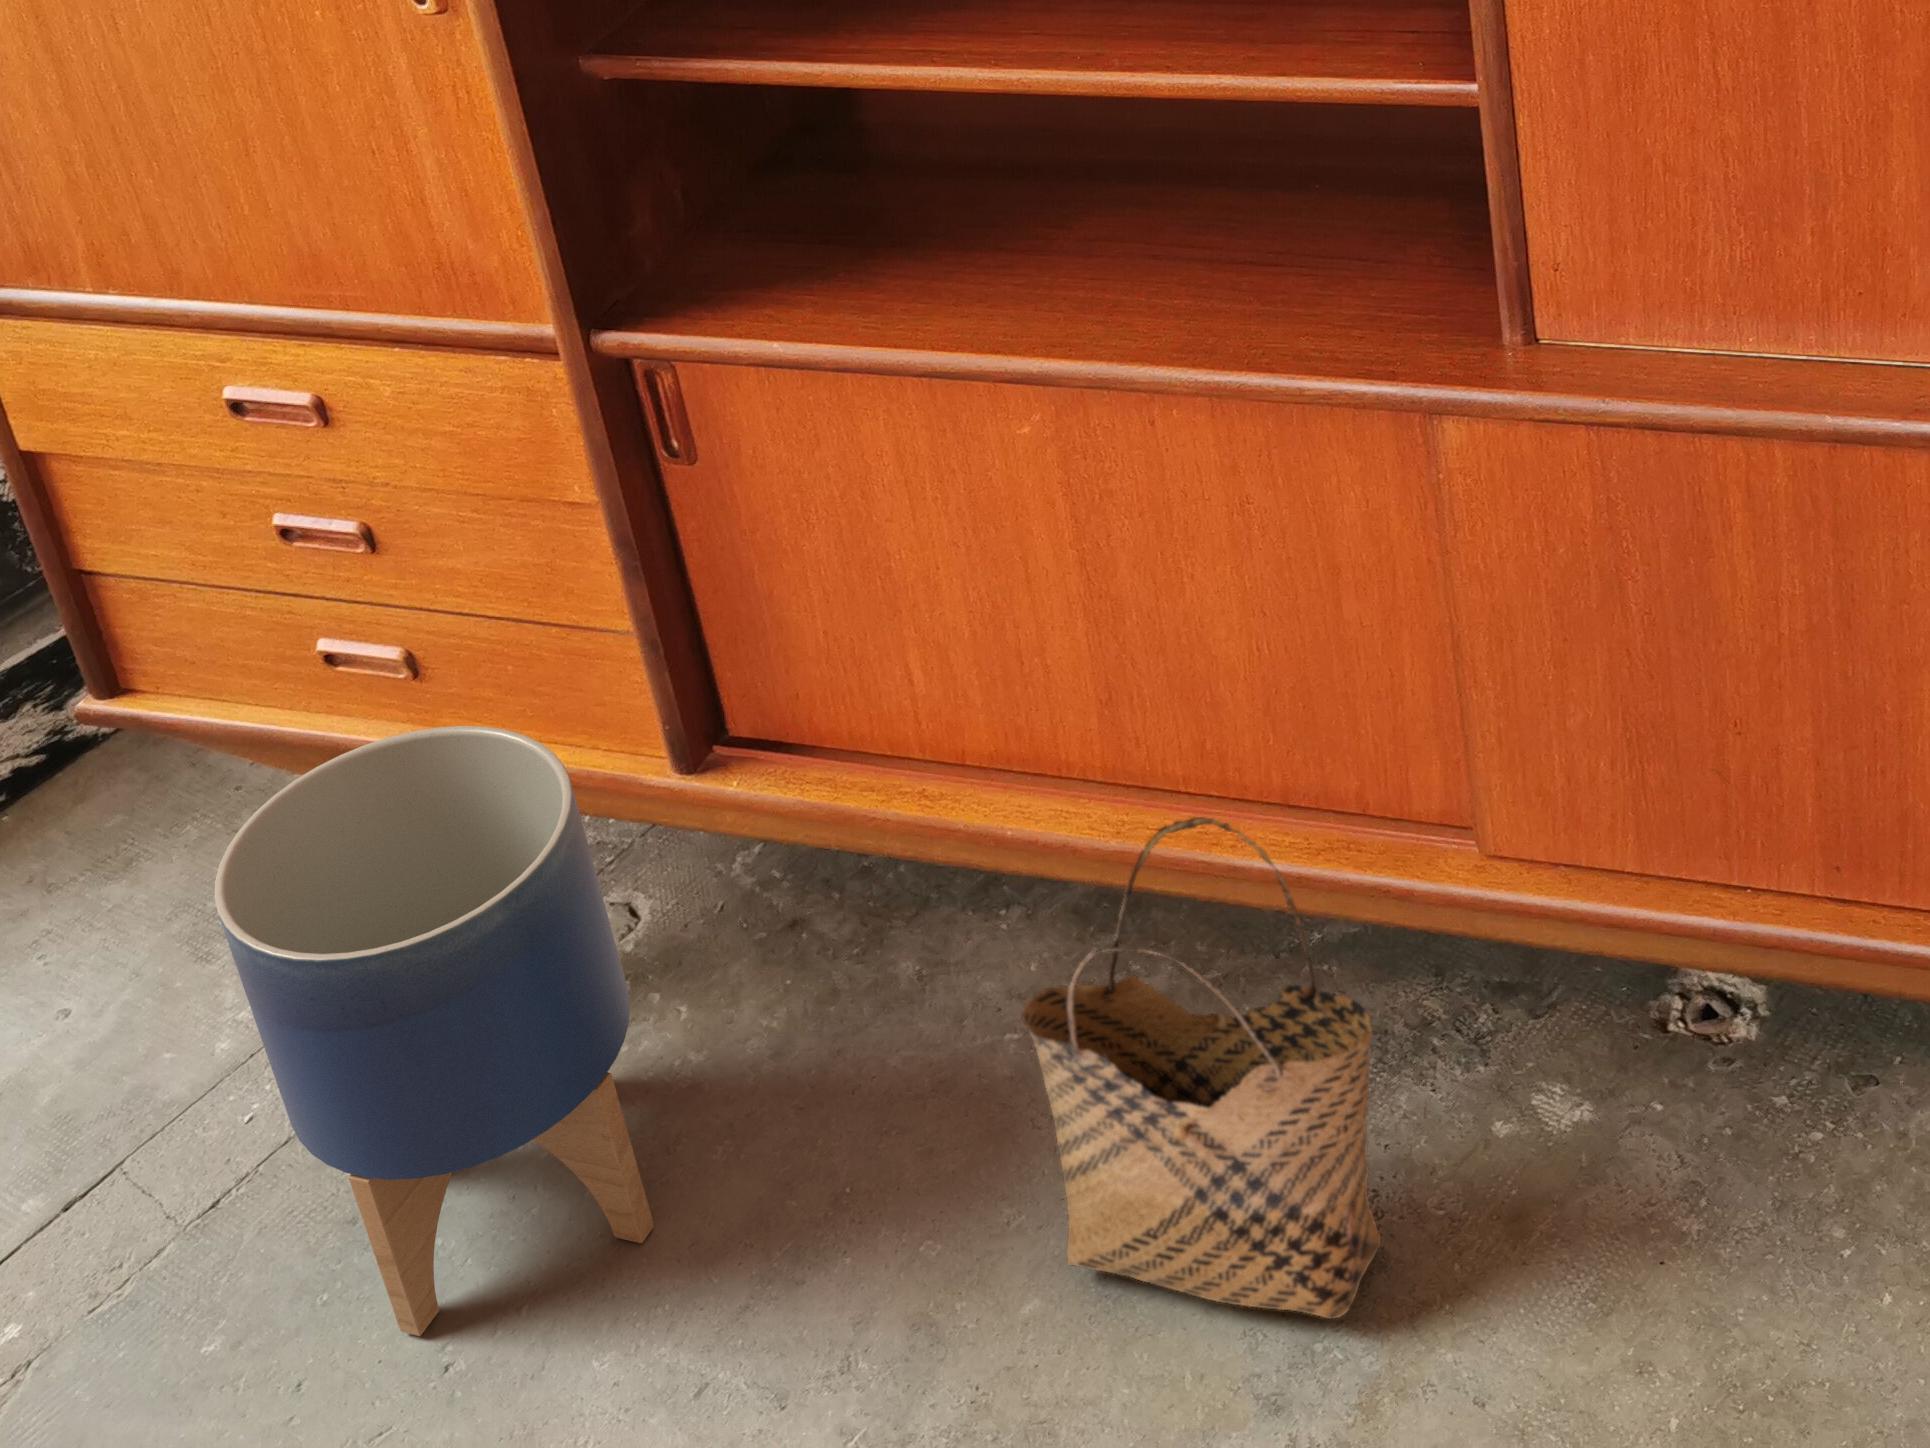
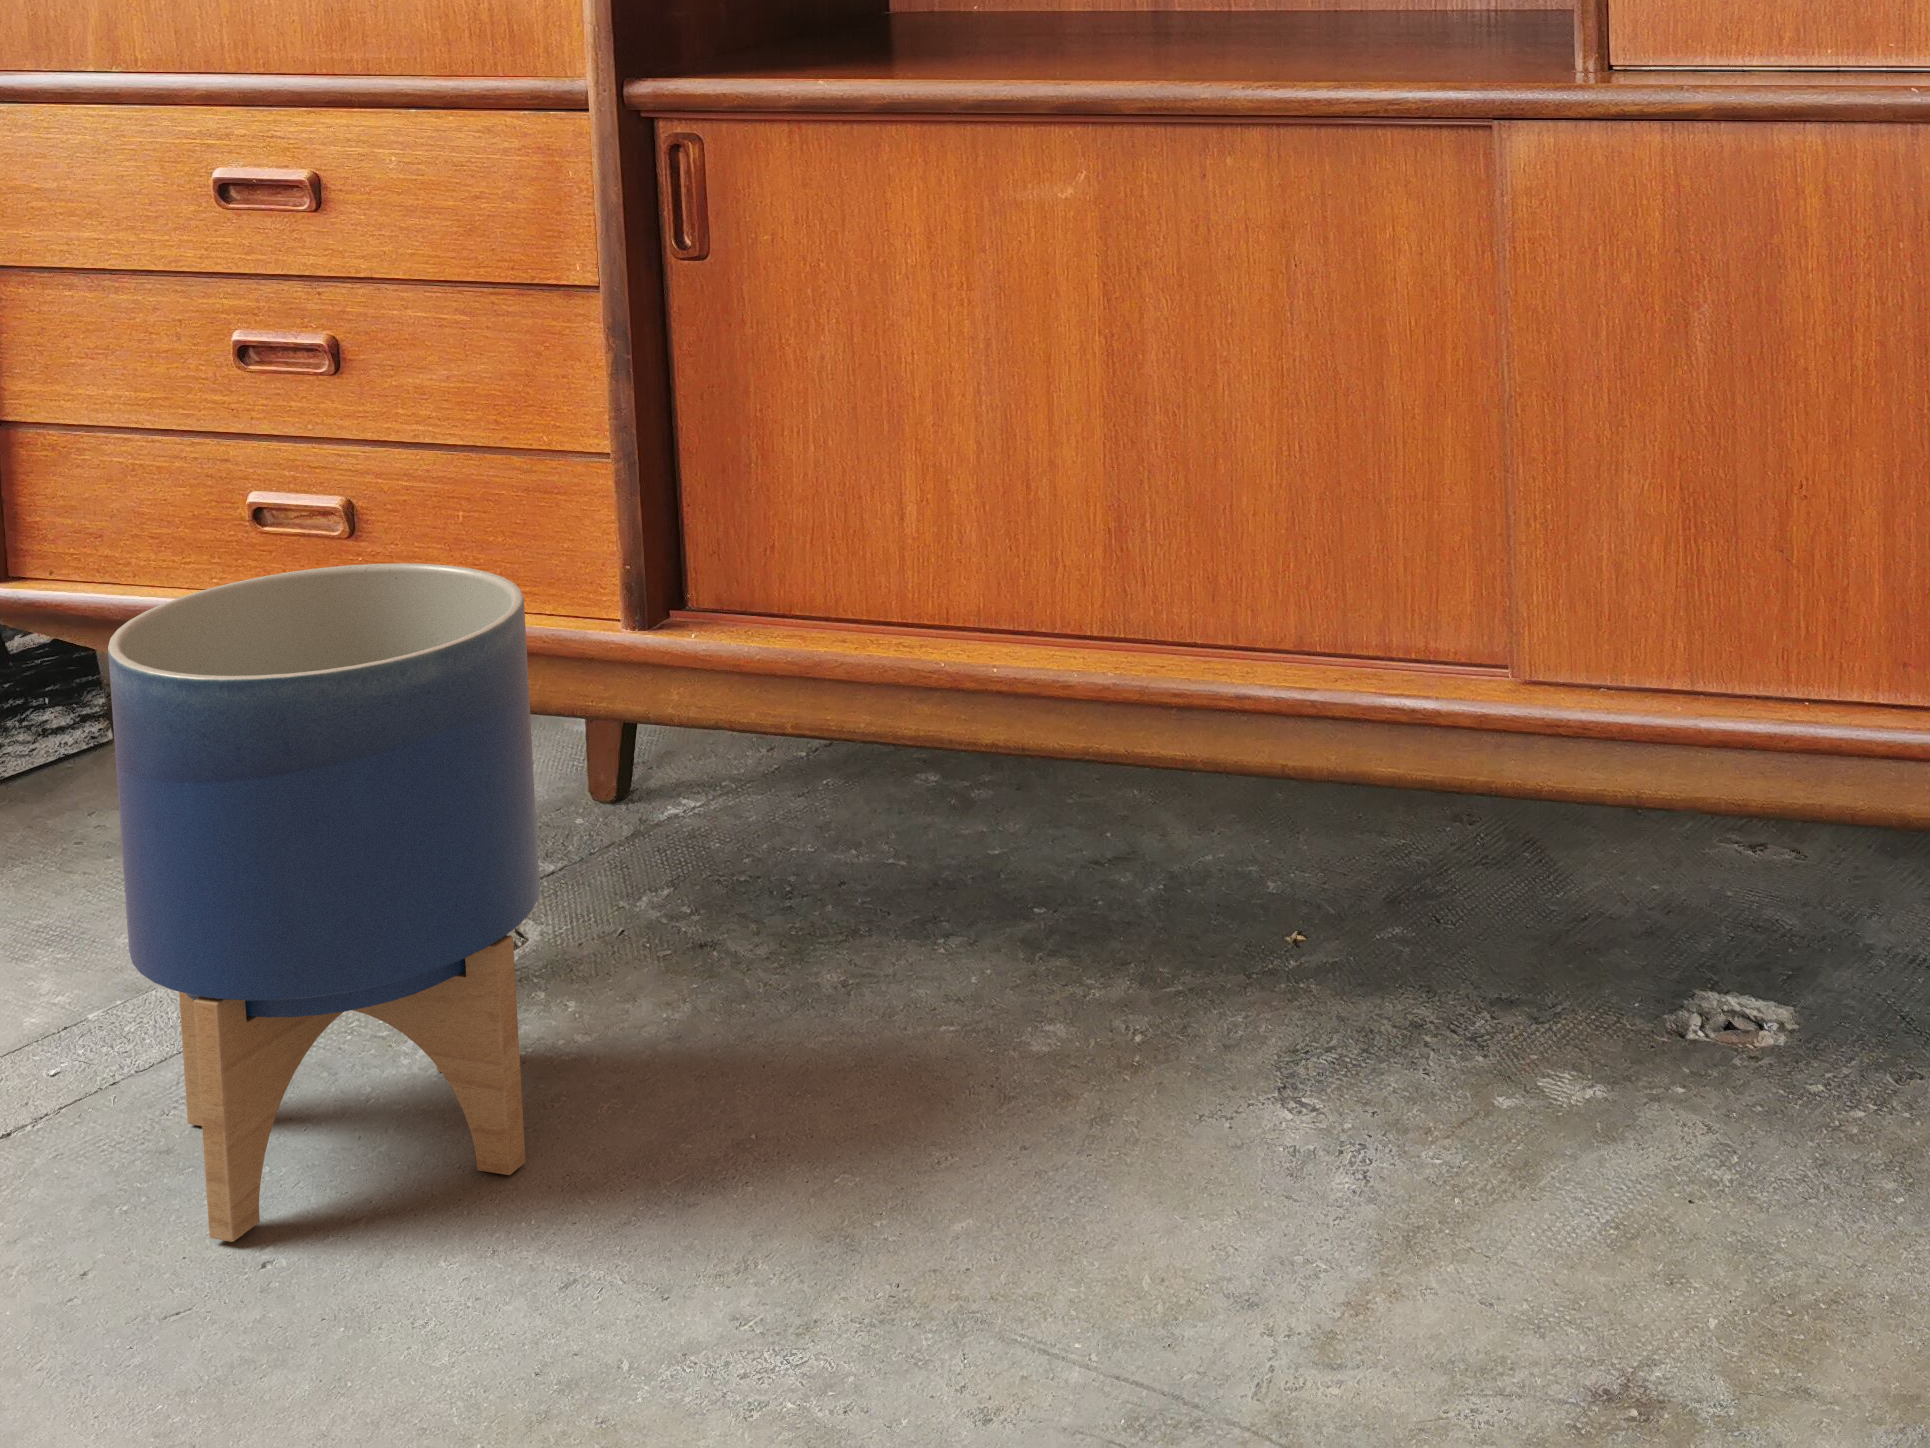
woven basket: present [1022,817,1381,1319] -> none [1000,636,1398,1231]

